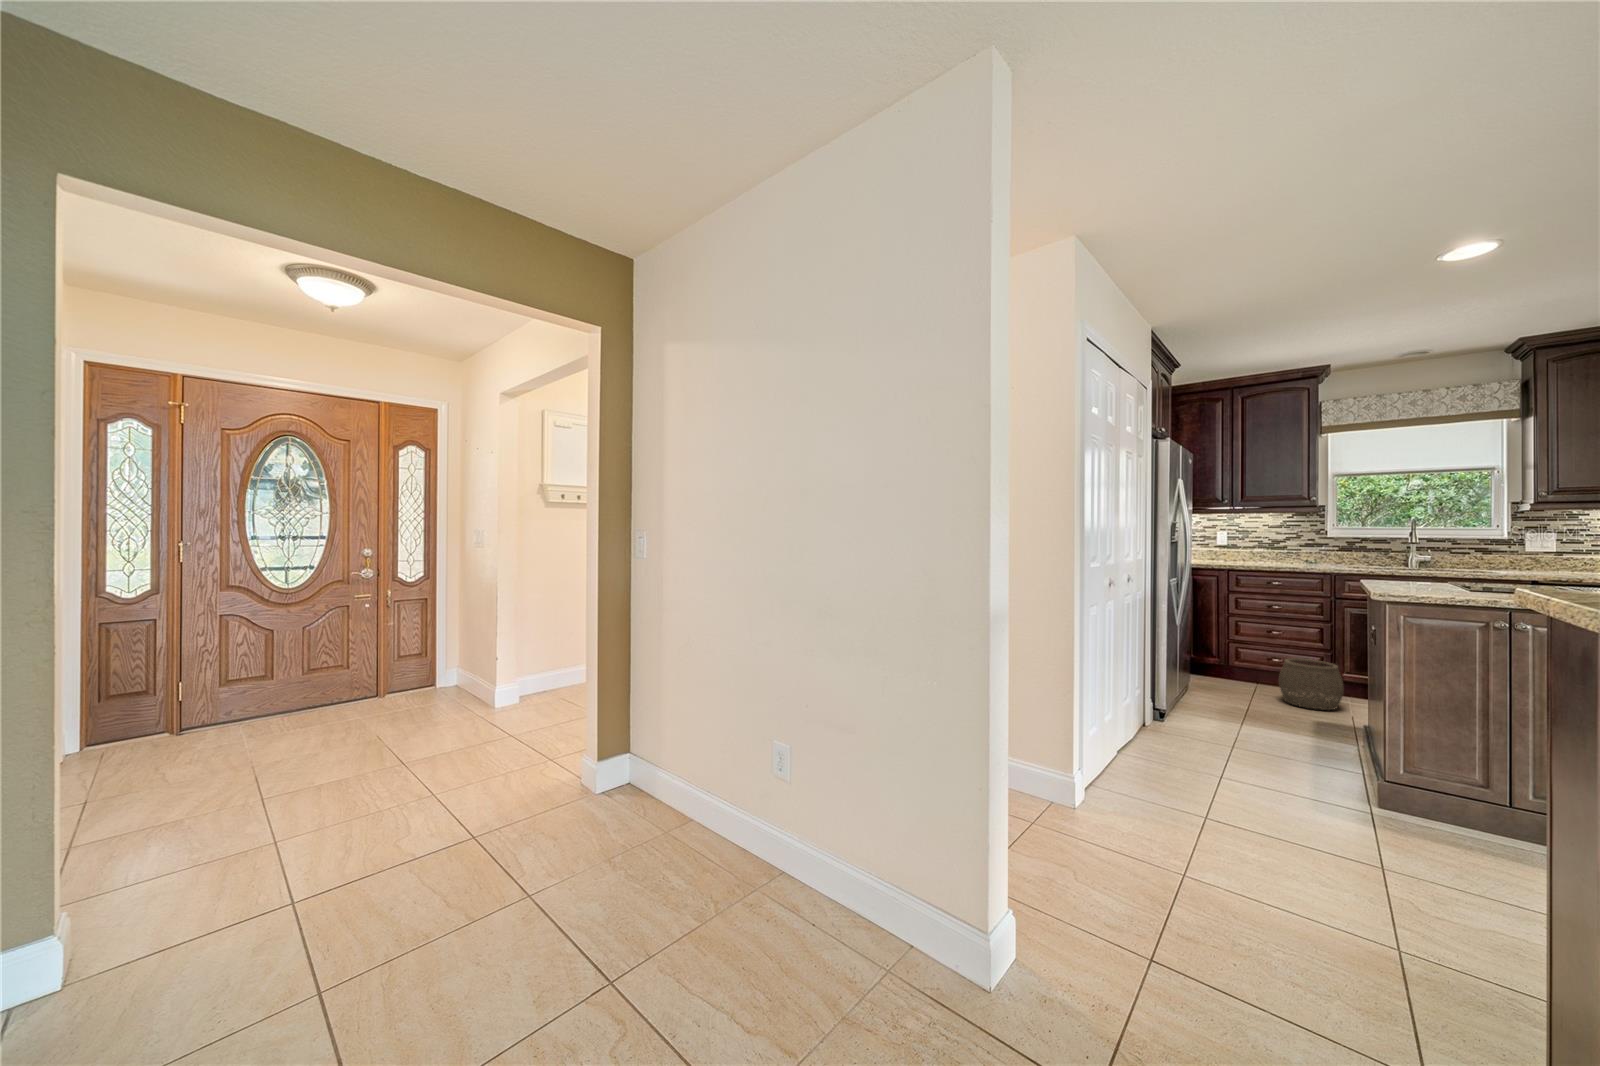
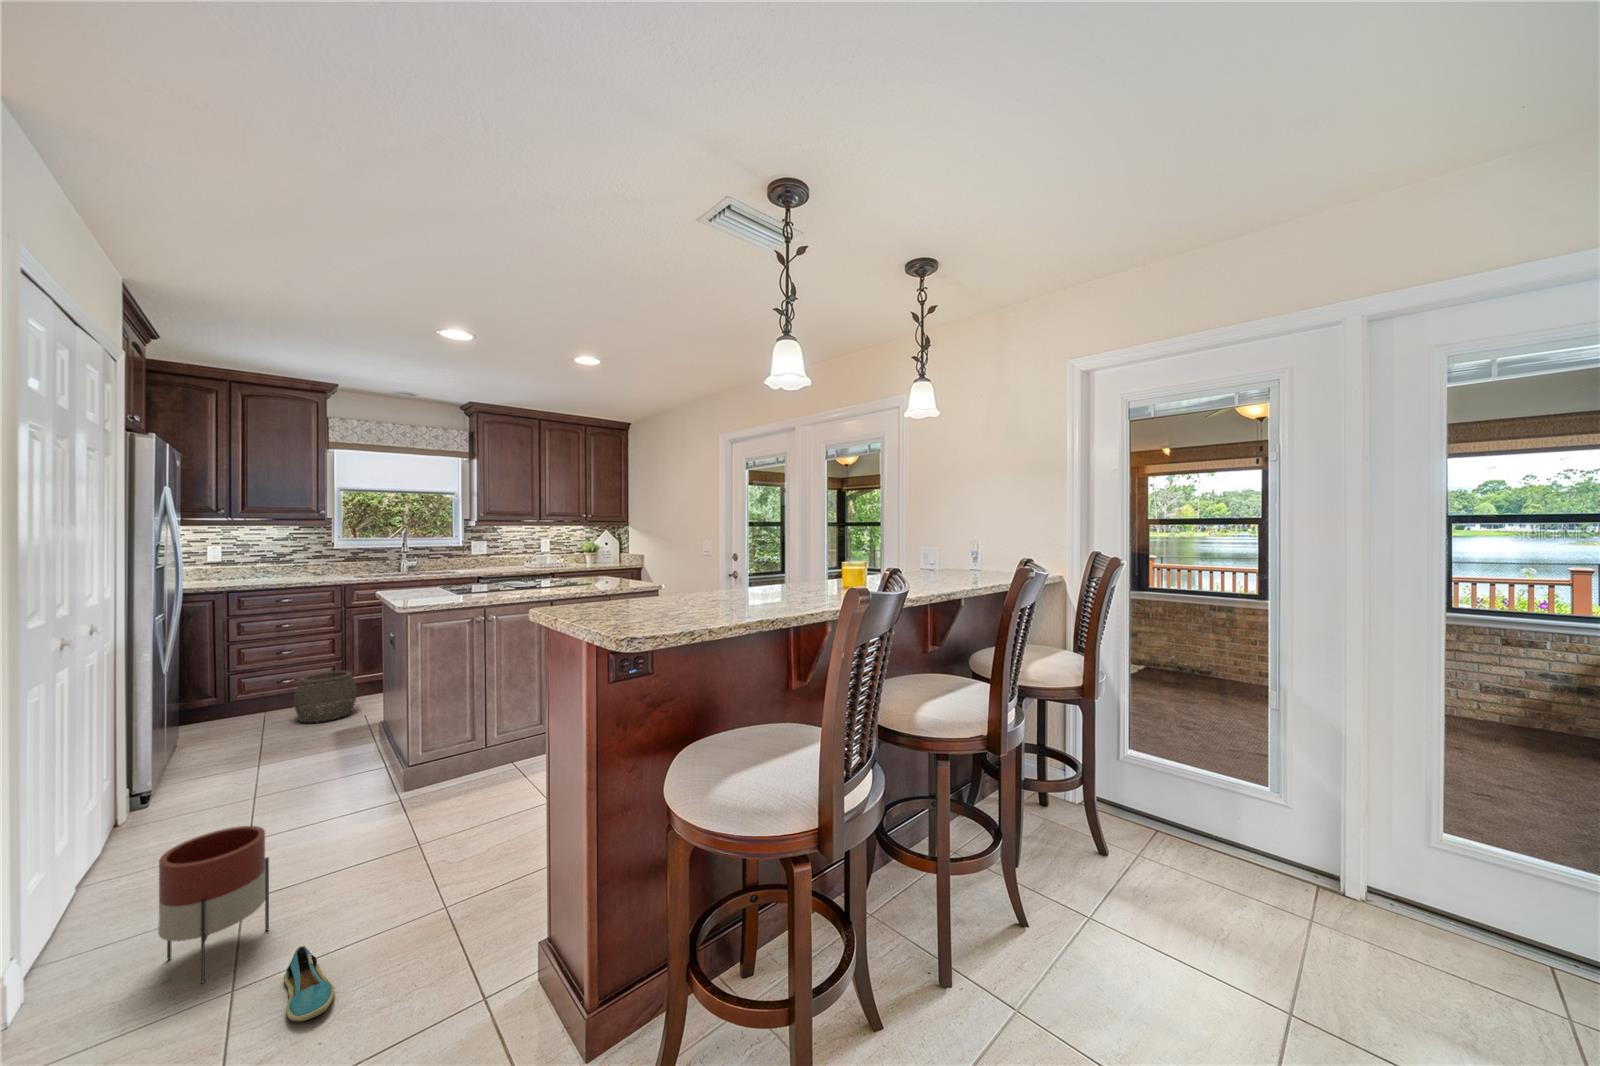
planter: none [1149,741,1223,851] -> present [158,826,269,983]
shoe: none [1221,868,1262,931] -> present [284,946,334,1021]

